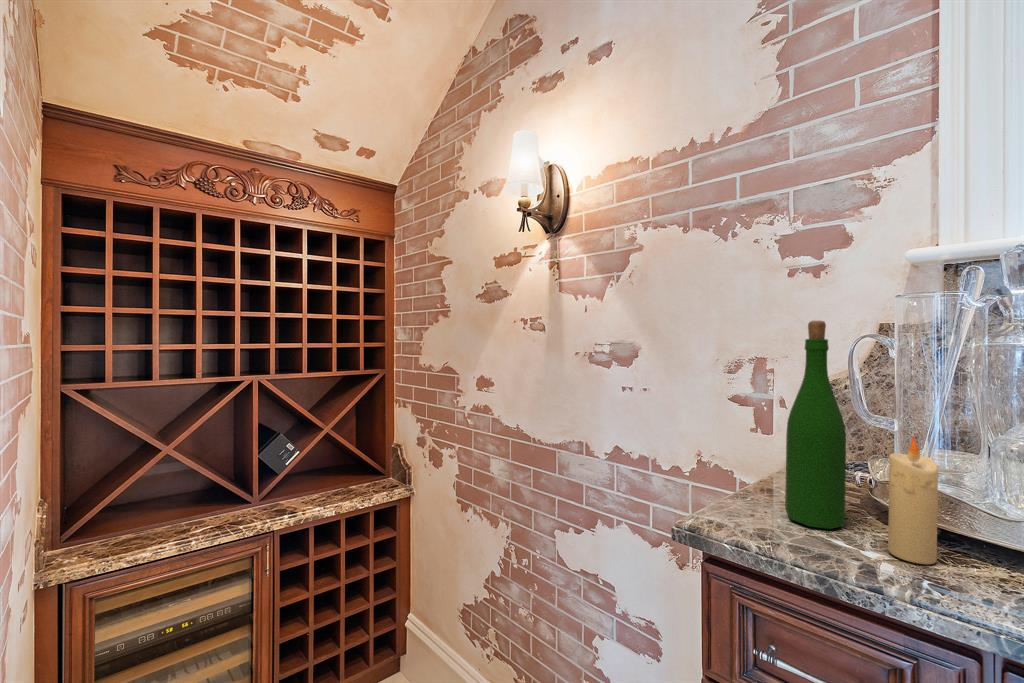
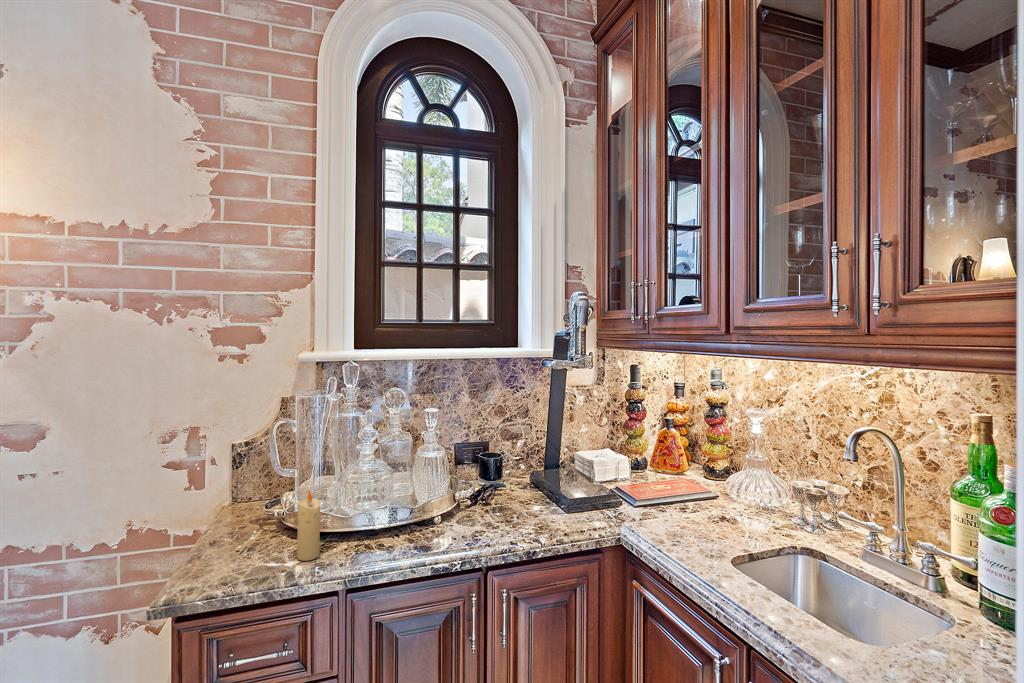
wine bottle: present [785,321,846,529] -> none [234,422,273,561]

